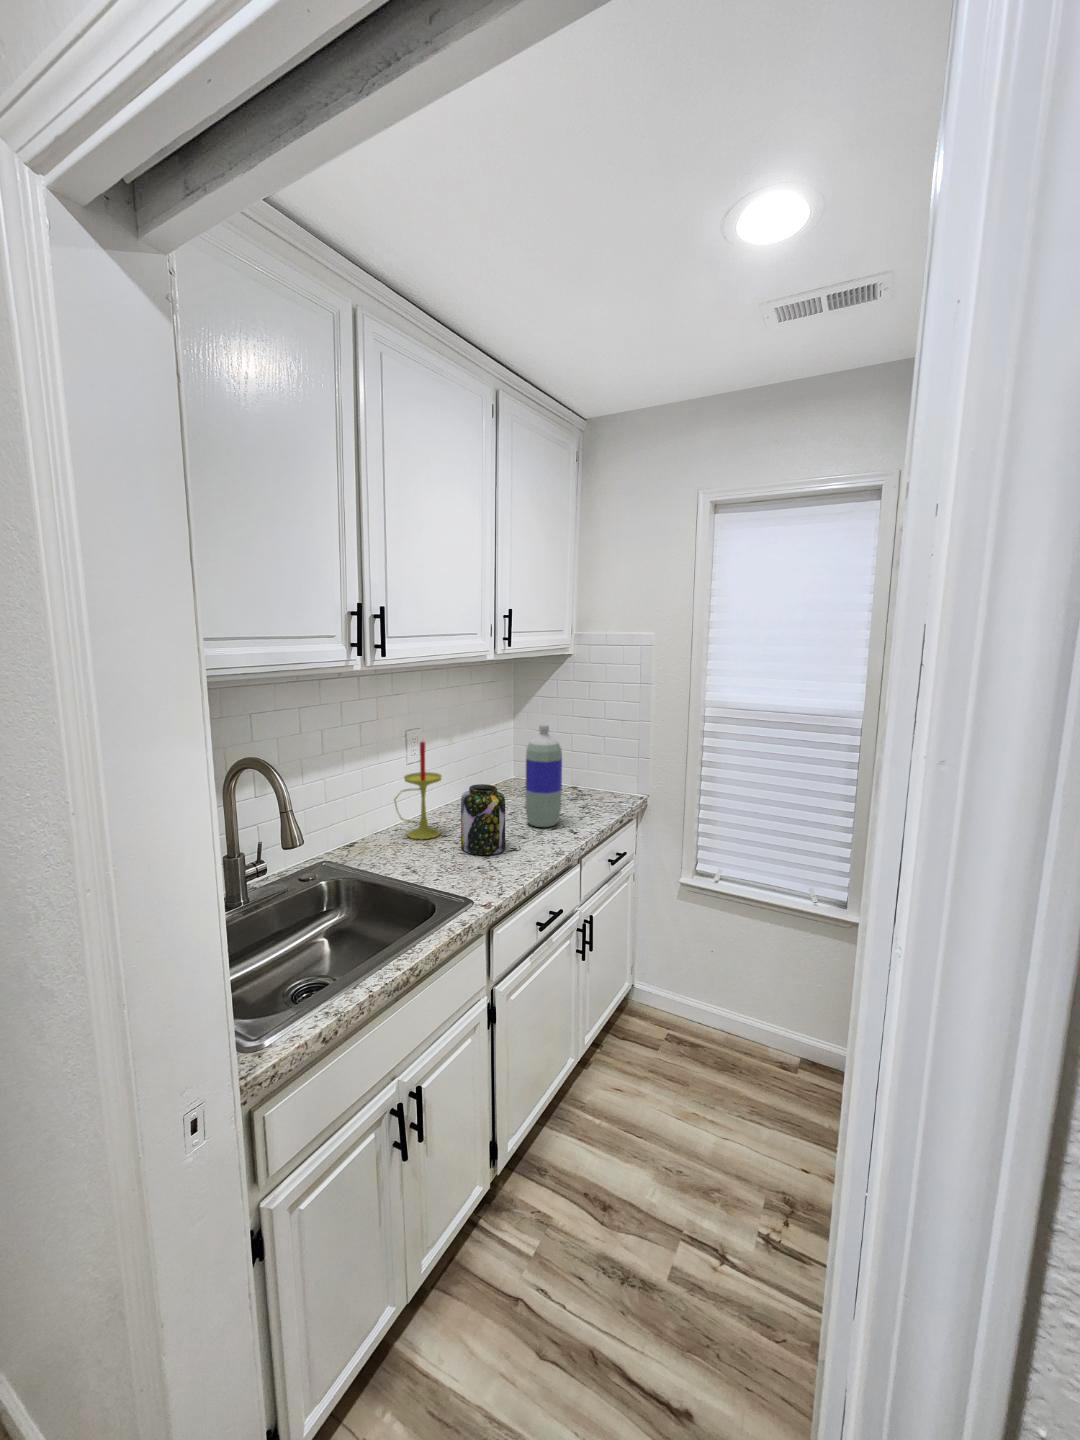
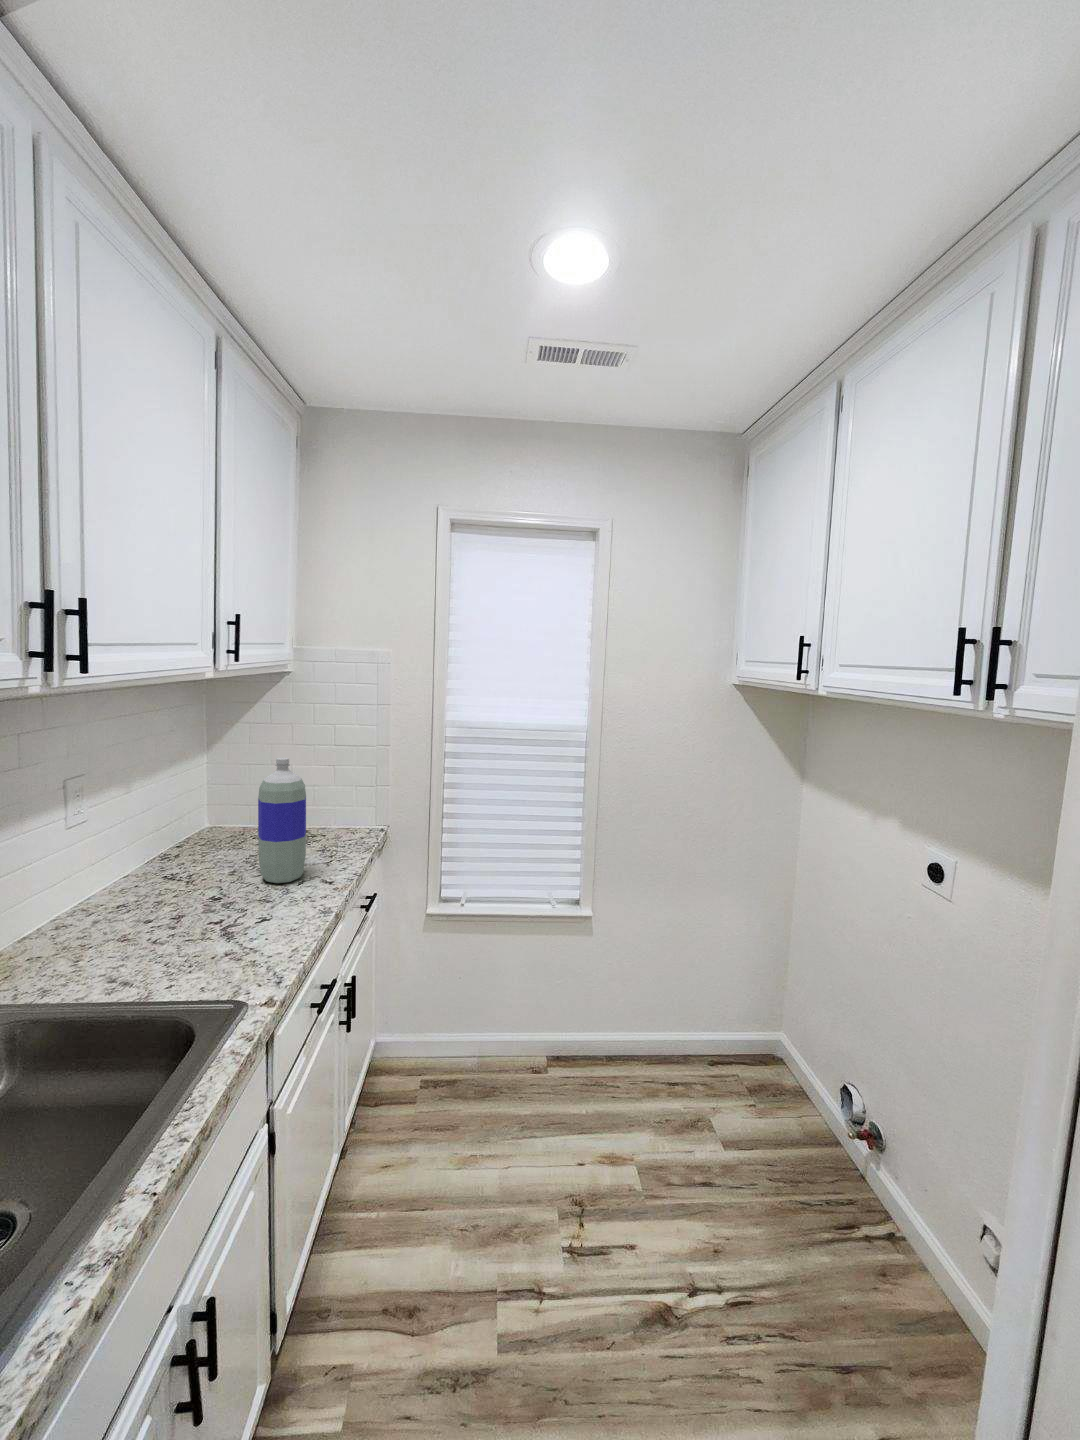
candle: present [394,742,442,840] -> none [65,790,145,932]
jar: present [461,784,505,855] -> none [185,841,251,935]

